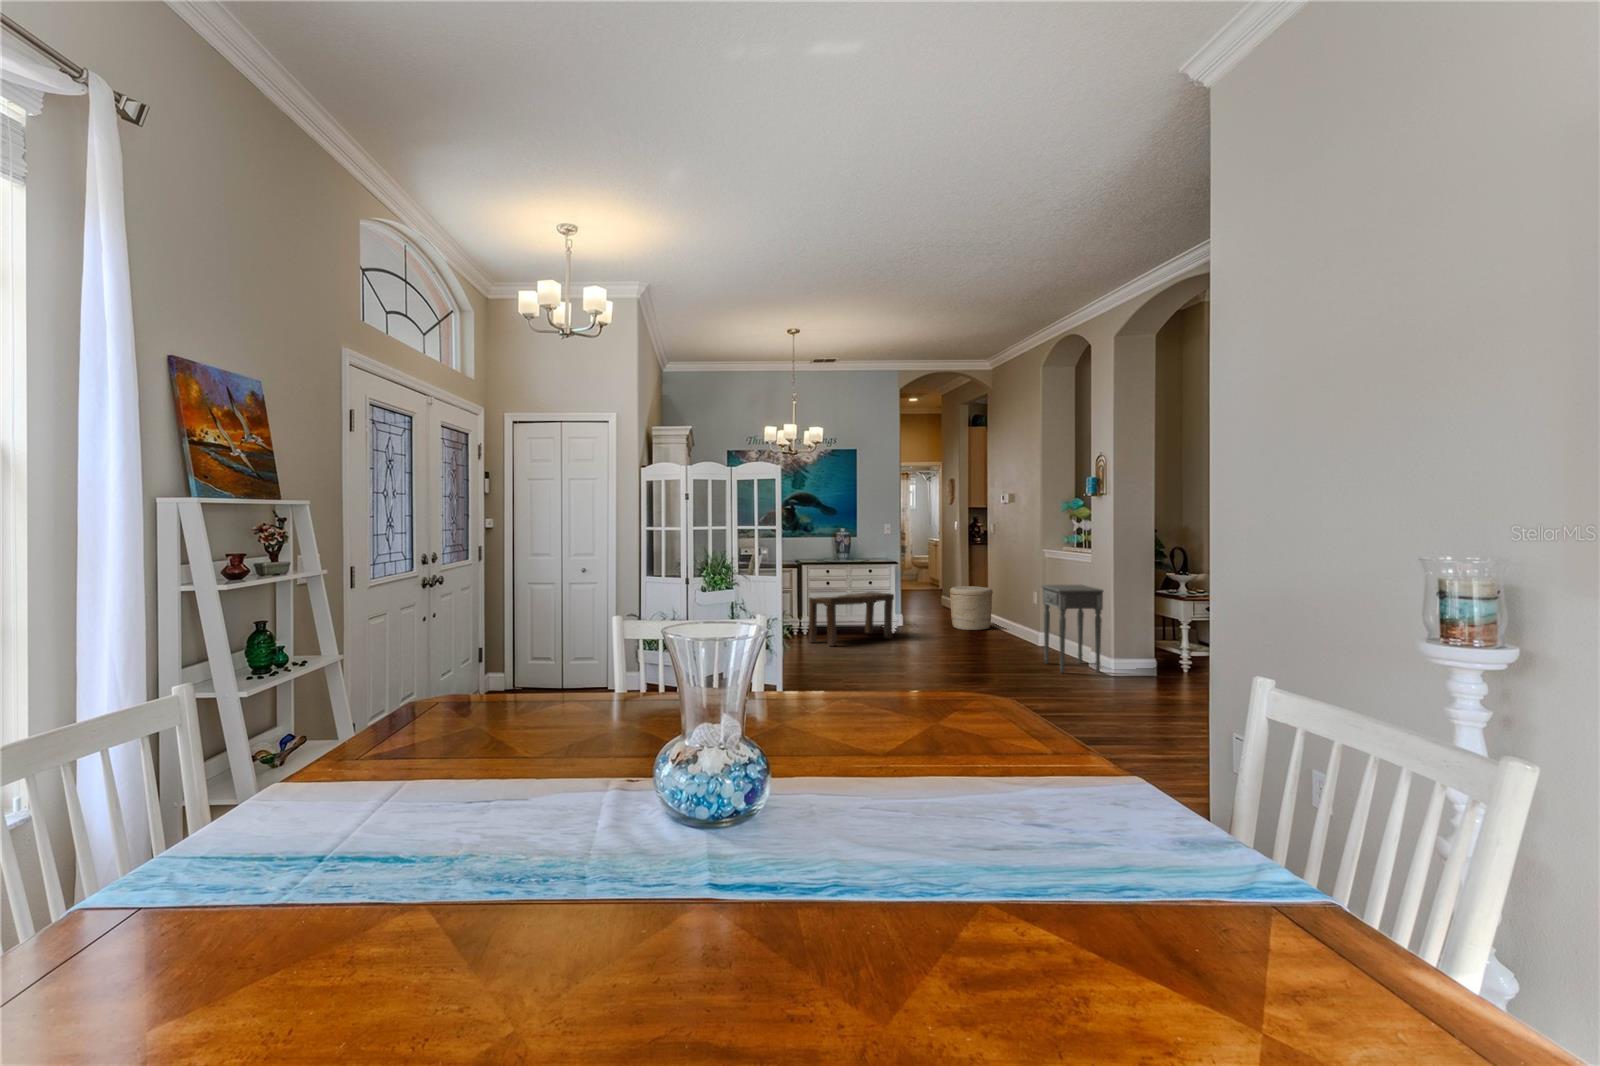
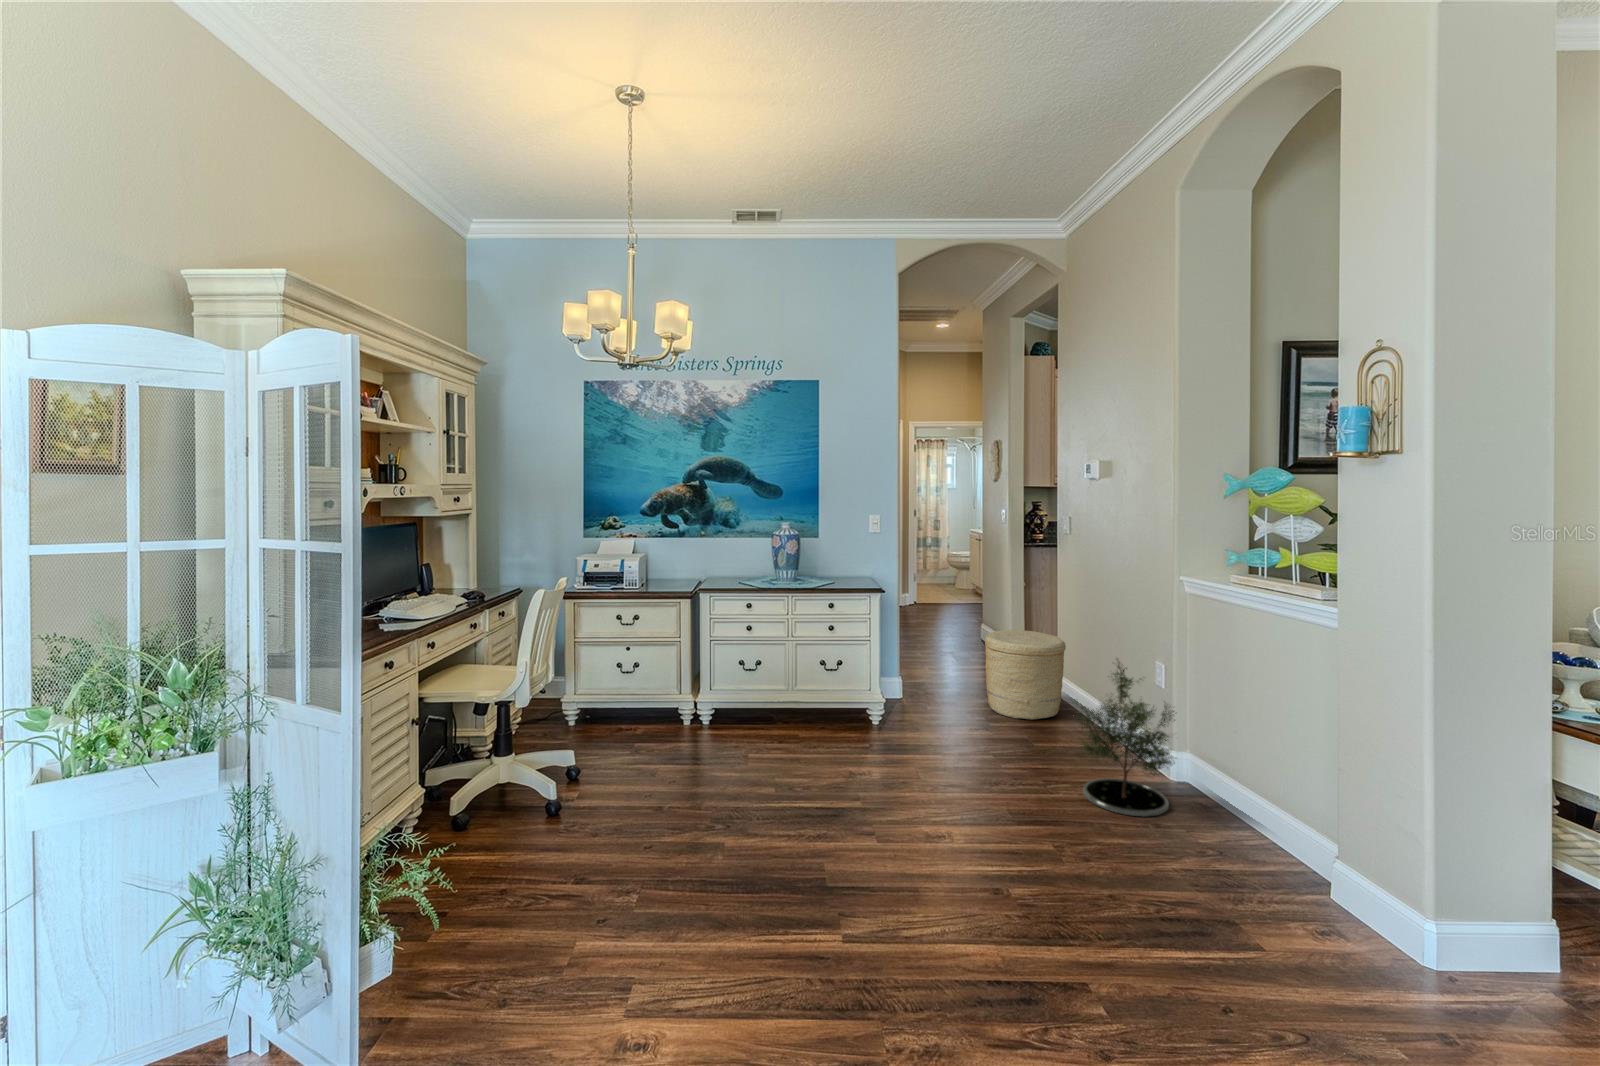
potted tree: none [992,582,1039,650] -> present [1072,659,1175,817]
side table: present [1040,585,1103,673] -> none [1205,700,1445,1003]
bench: present [808,592,894,646] -> none [697,643,869,768]

